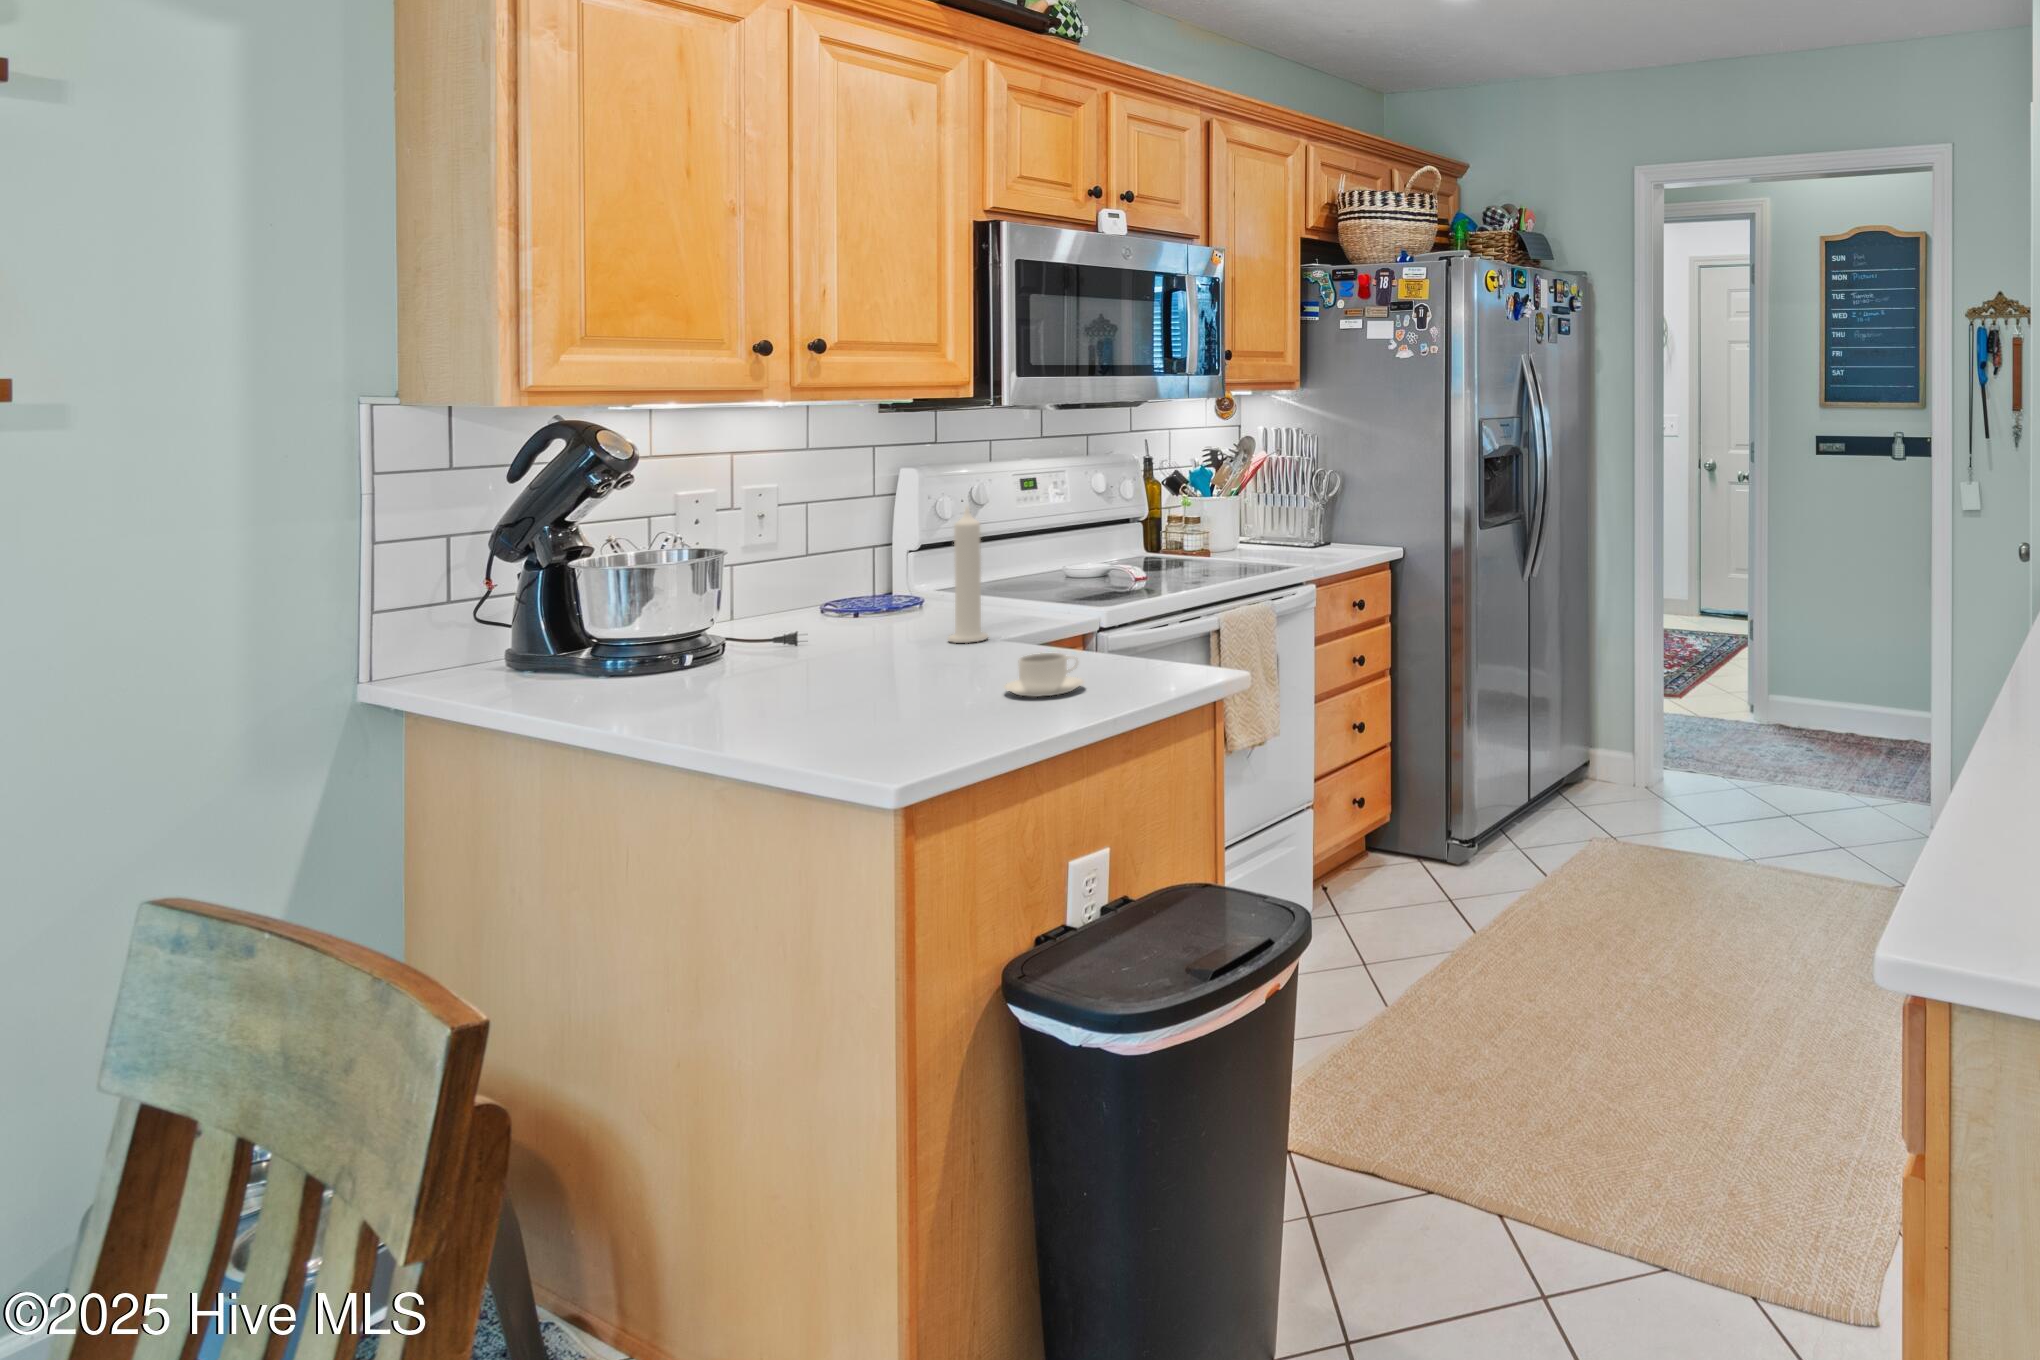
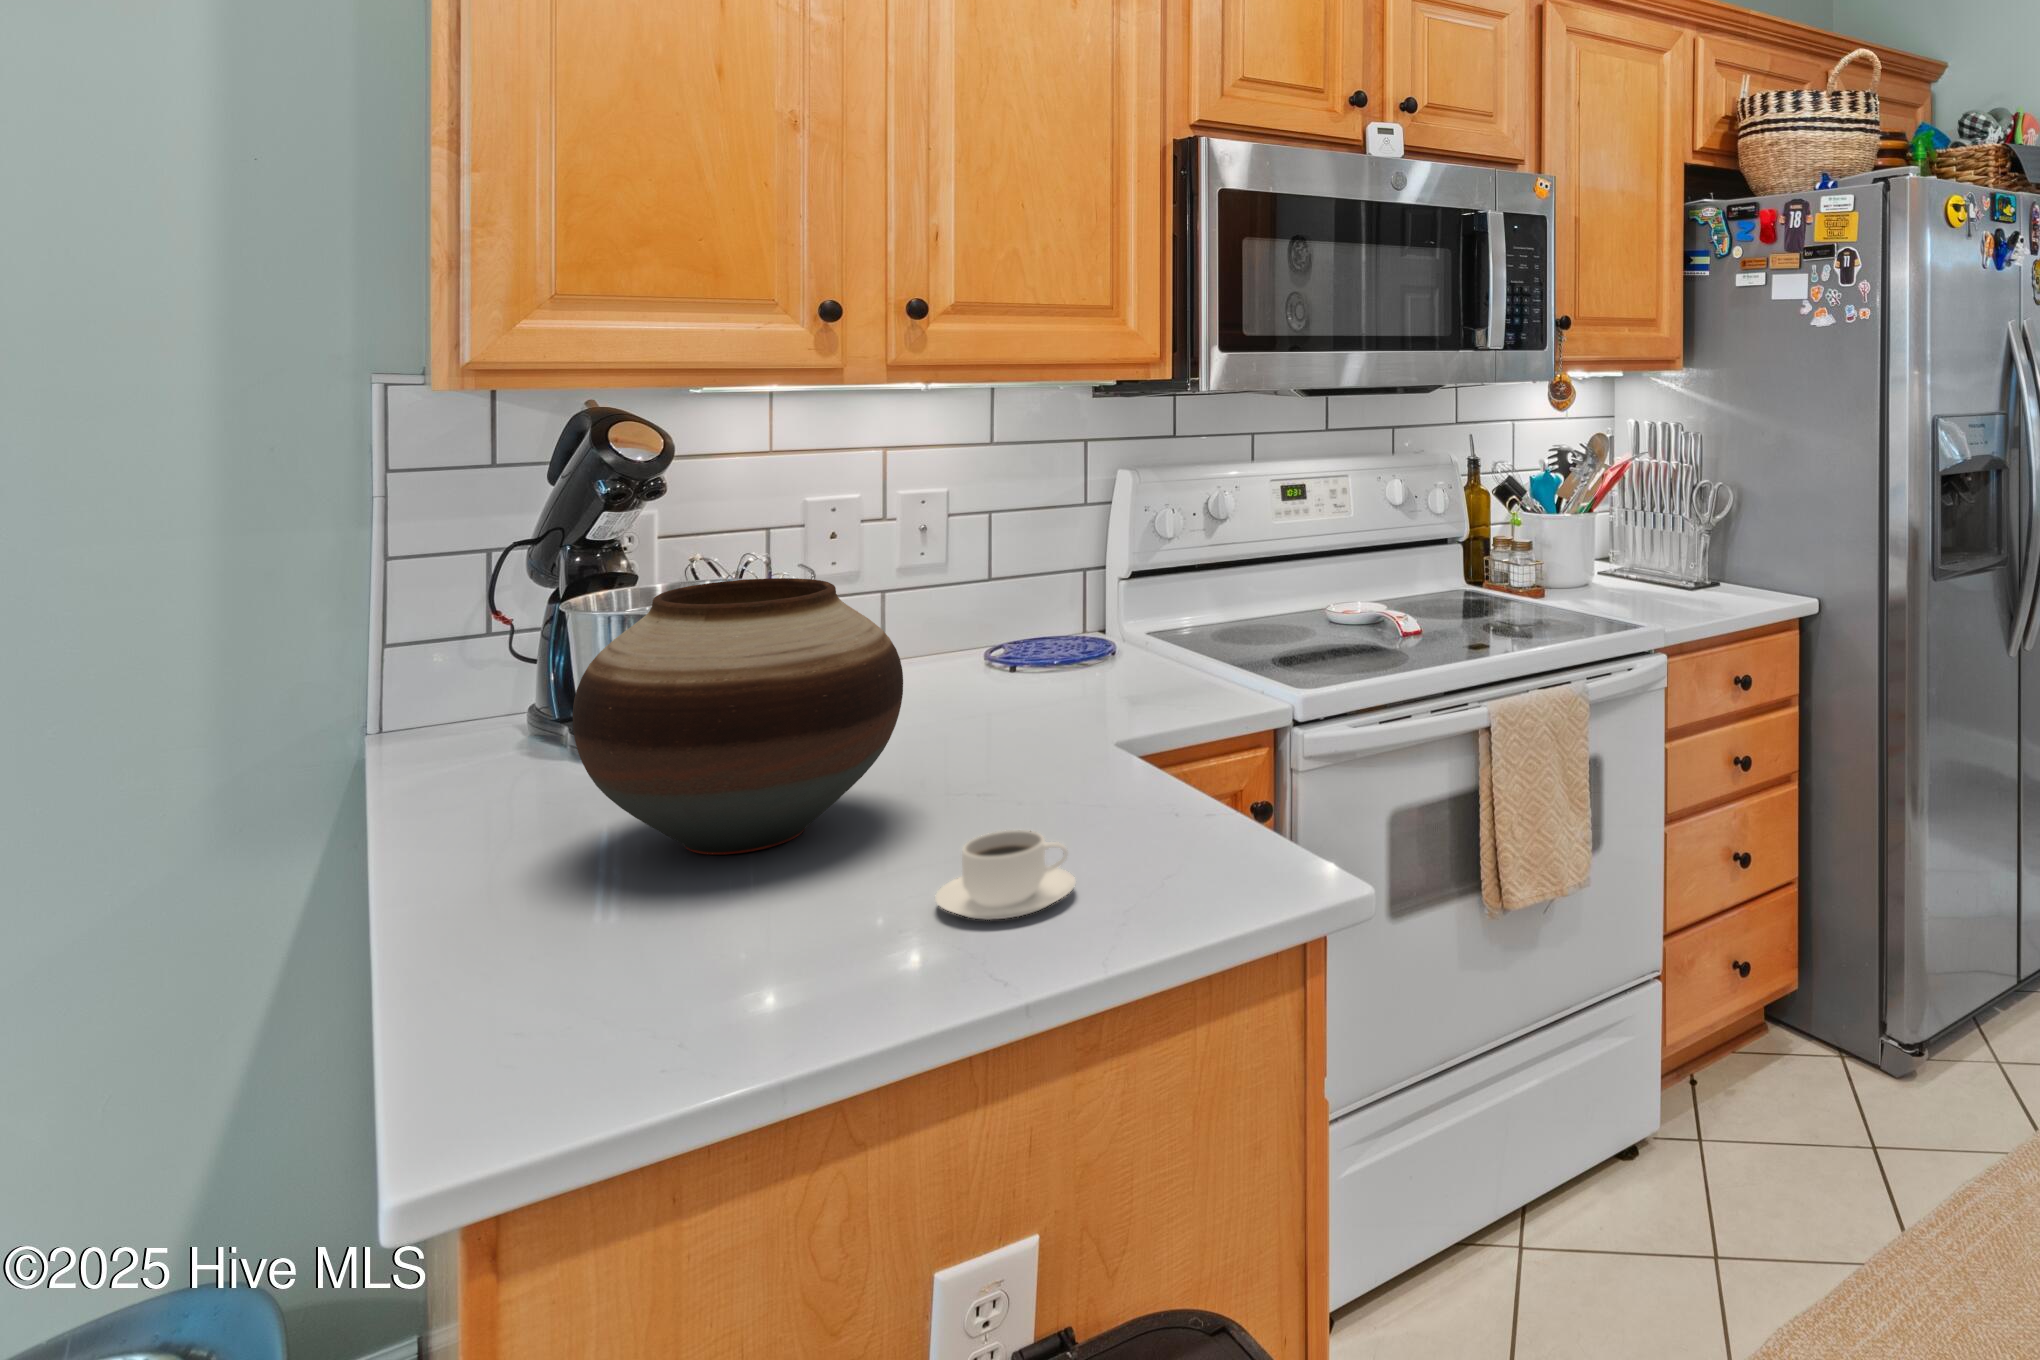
candle: present [948,507,988,643] -> none [1040,545,1098,749]
vase: none [713,523,922,694] -> present [573,578,903,855]

